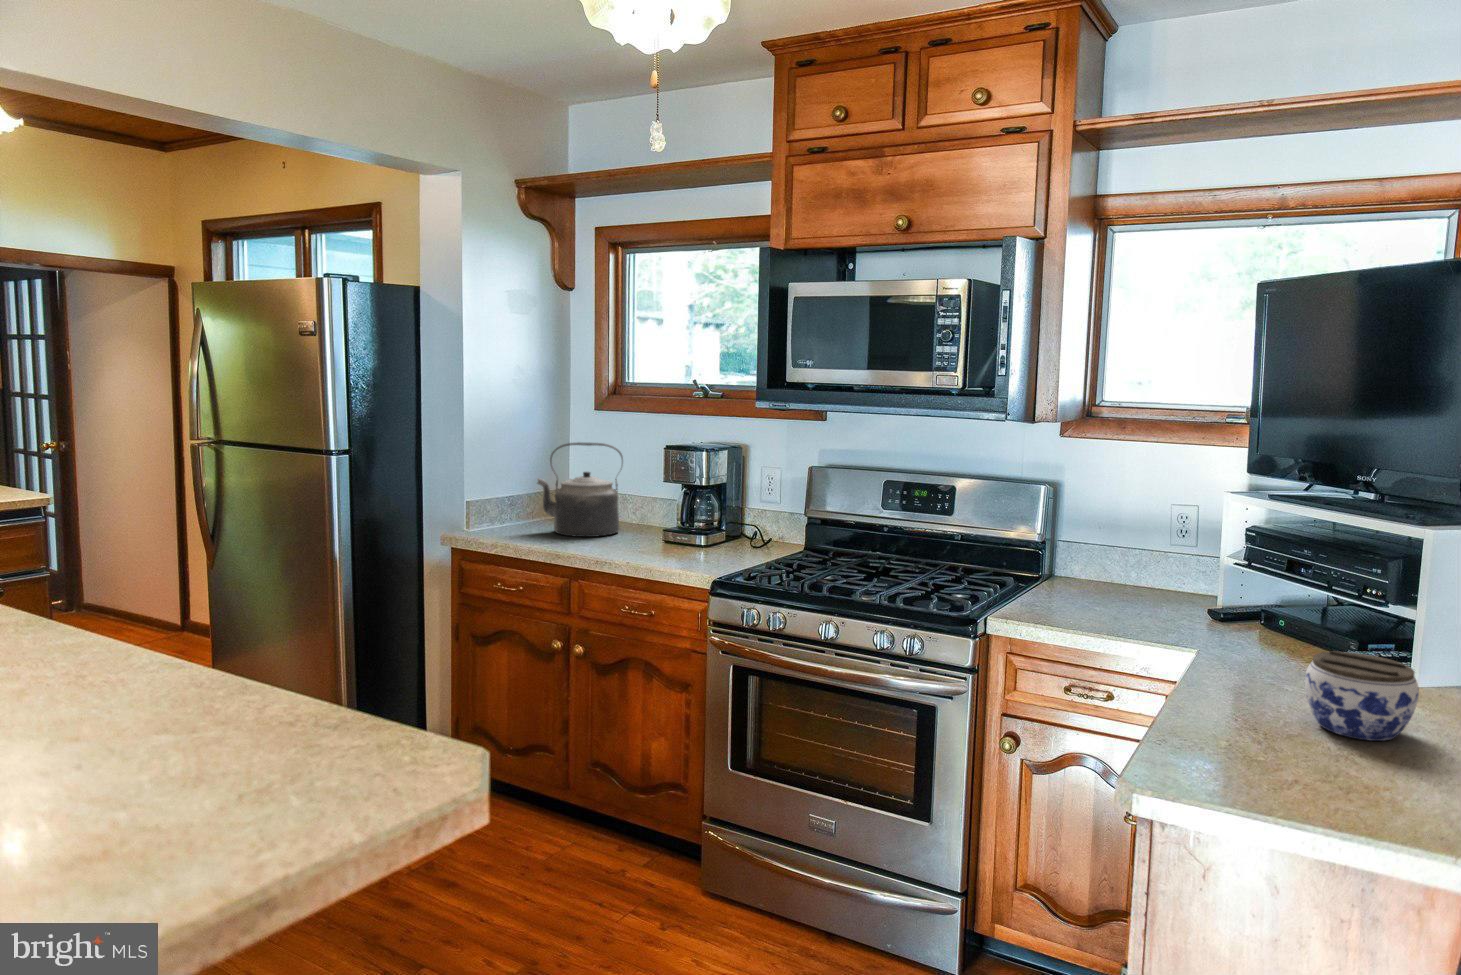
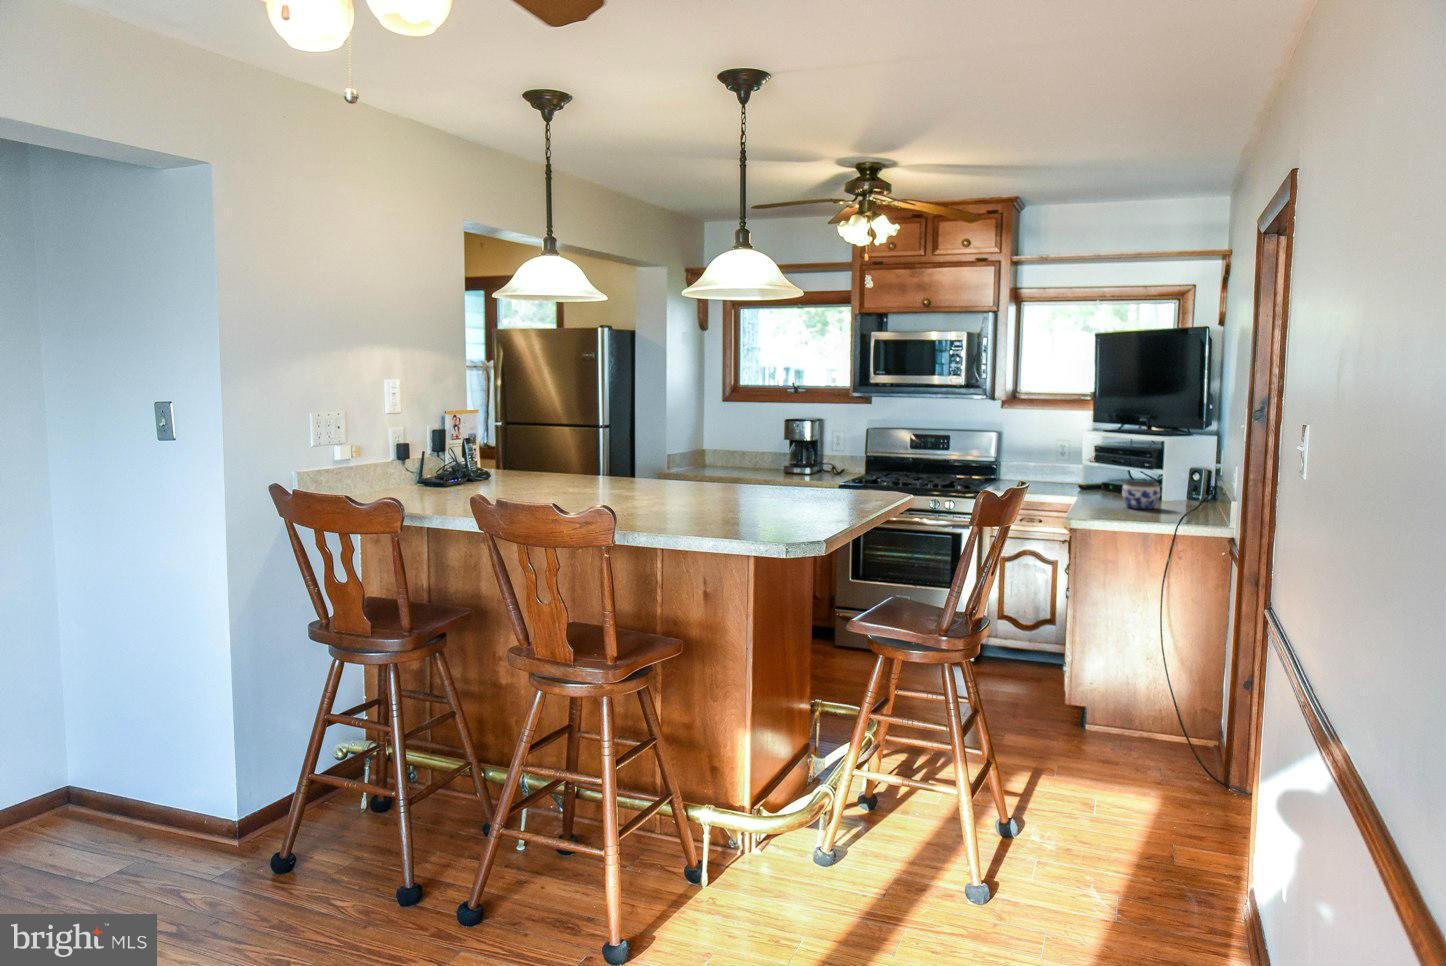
kettle: present [537,442,623,537] -> none [704,420,753,473]

